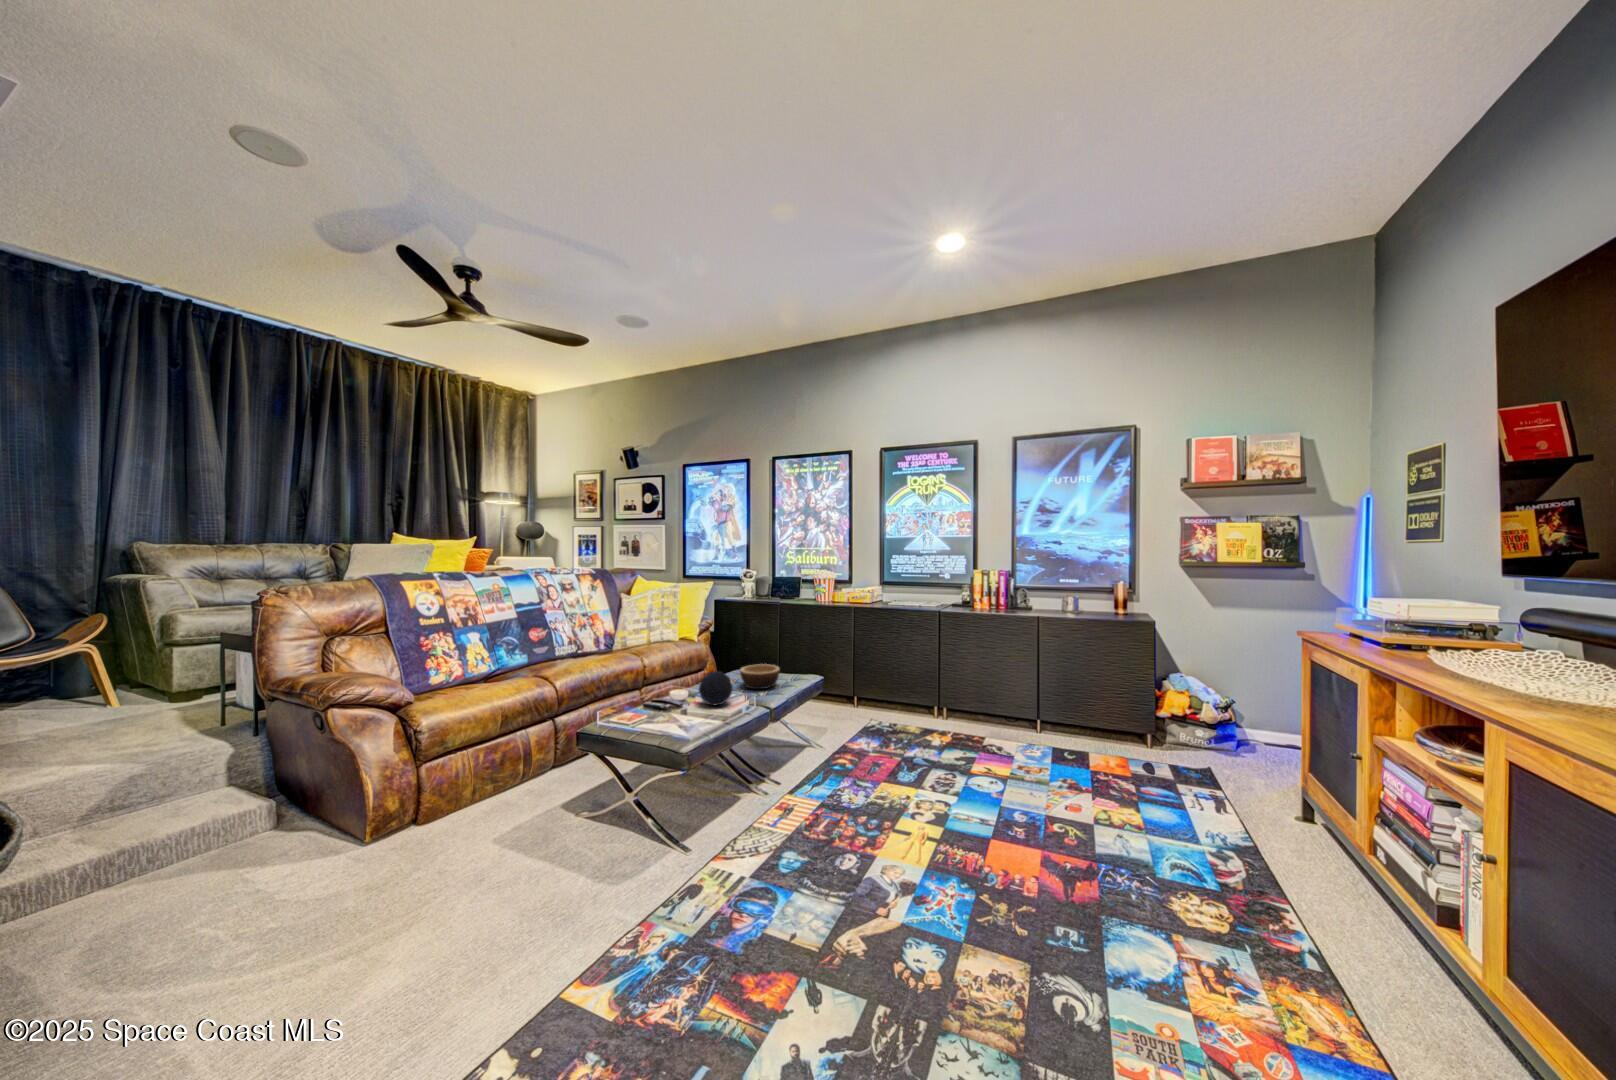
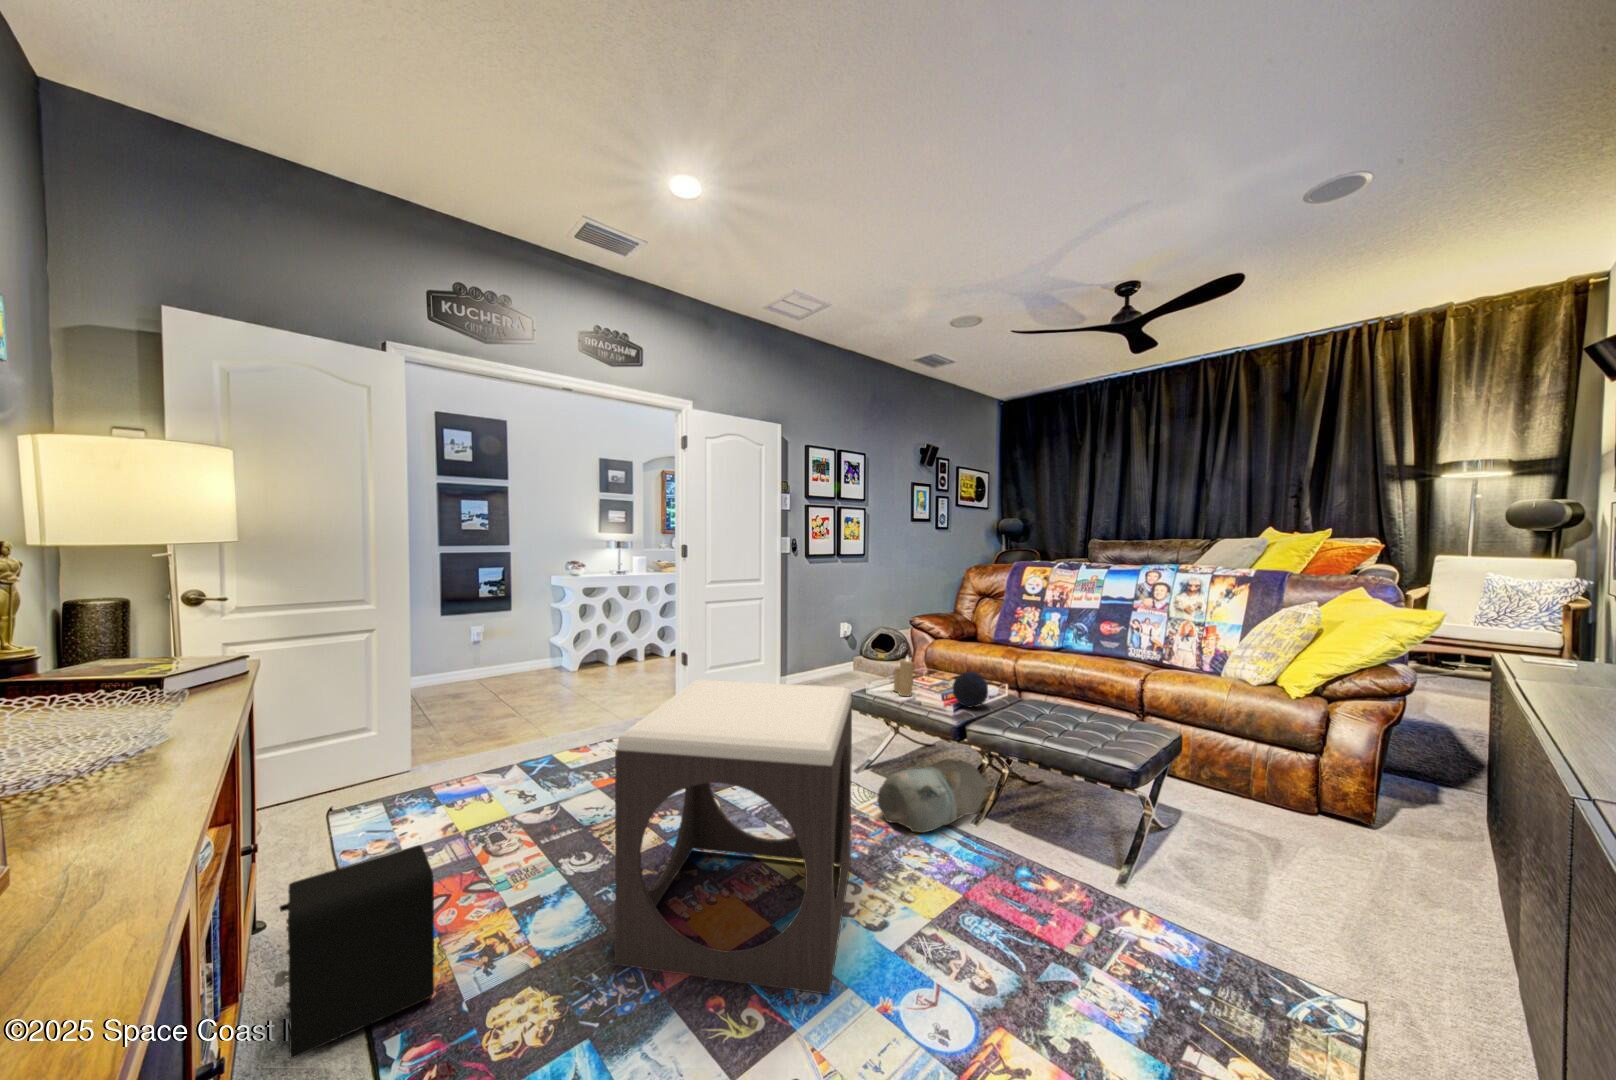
bowl: present [740,664,780,689] -> none [1021,698,1079,733]
footstool: none [885,665,1115,919] -> present [615,680,852,995]
candle: none [665,679,697,731] -> present [894,656,914,696]
plush toy: none [711,749,813,821] -> present [877,759,988,832]
speaker: none [1281,852,1471,1060] -> present [274,845,434,1058]

